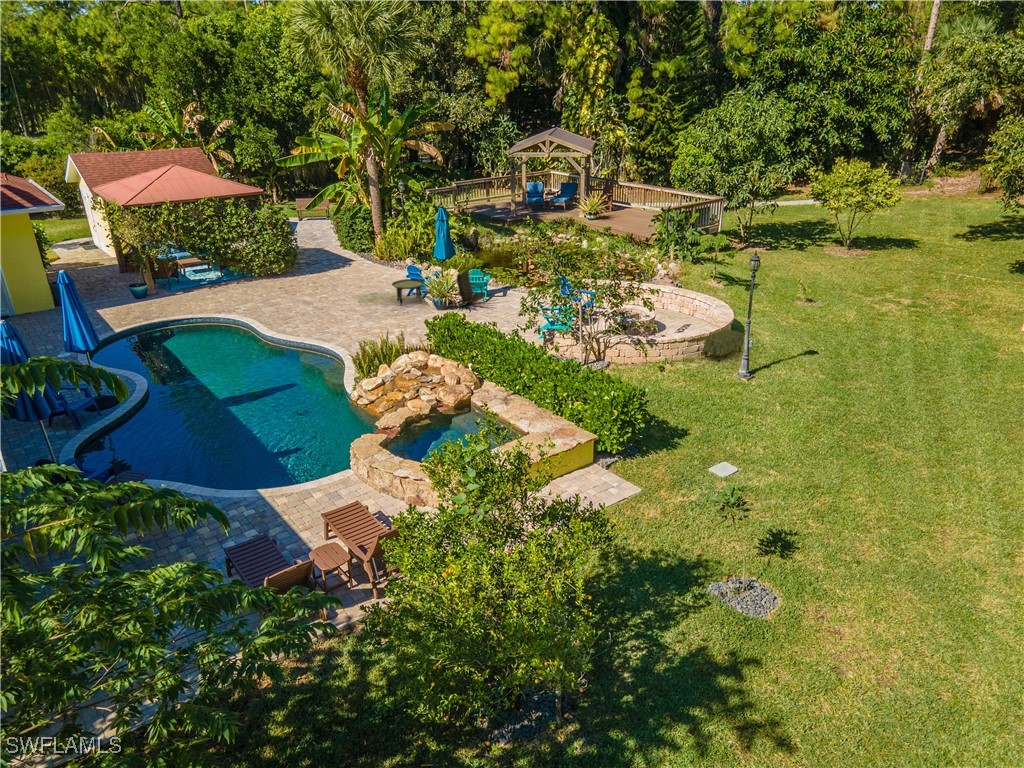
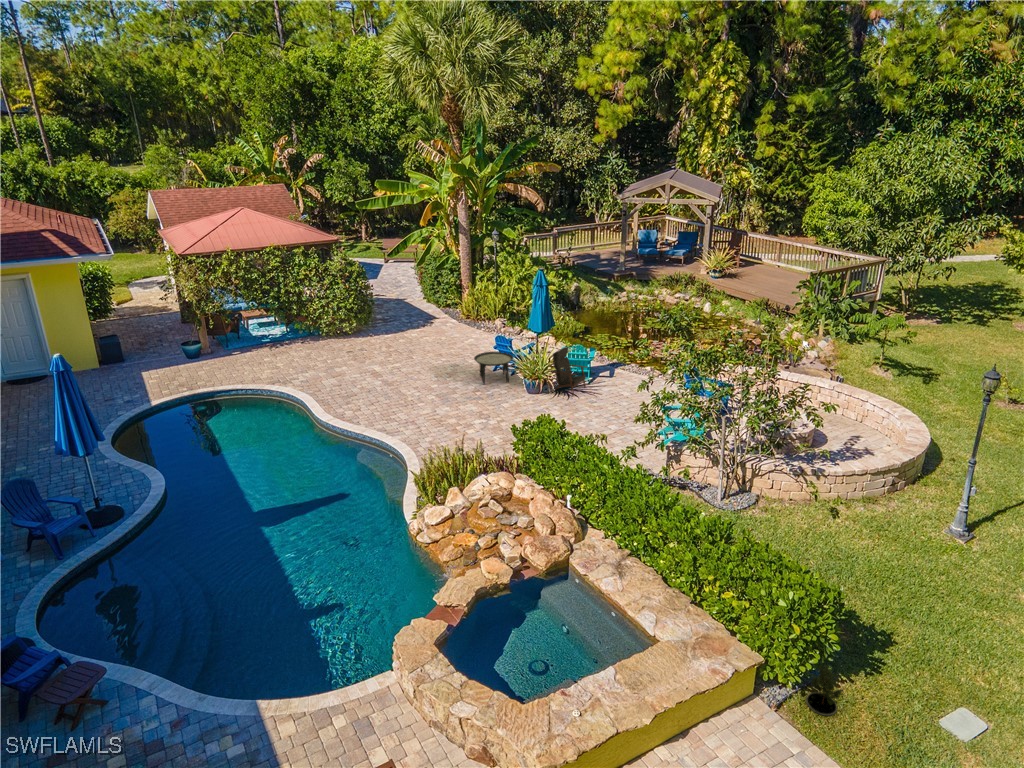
bench: present [704,329,744,361] -> none [892,460,952,509]
potted tree: none [628,432,650,465] -> present [806,666,843,716]

